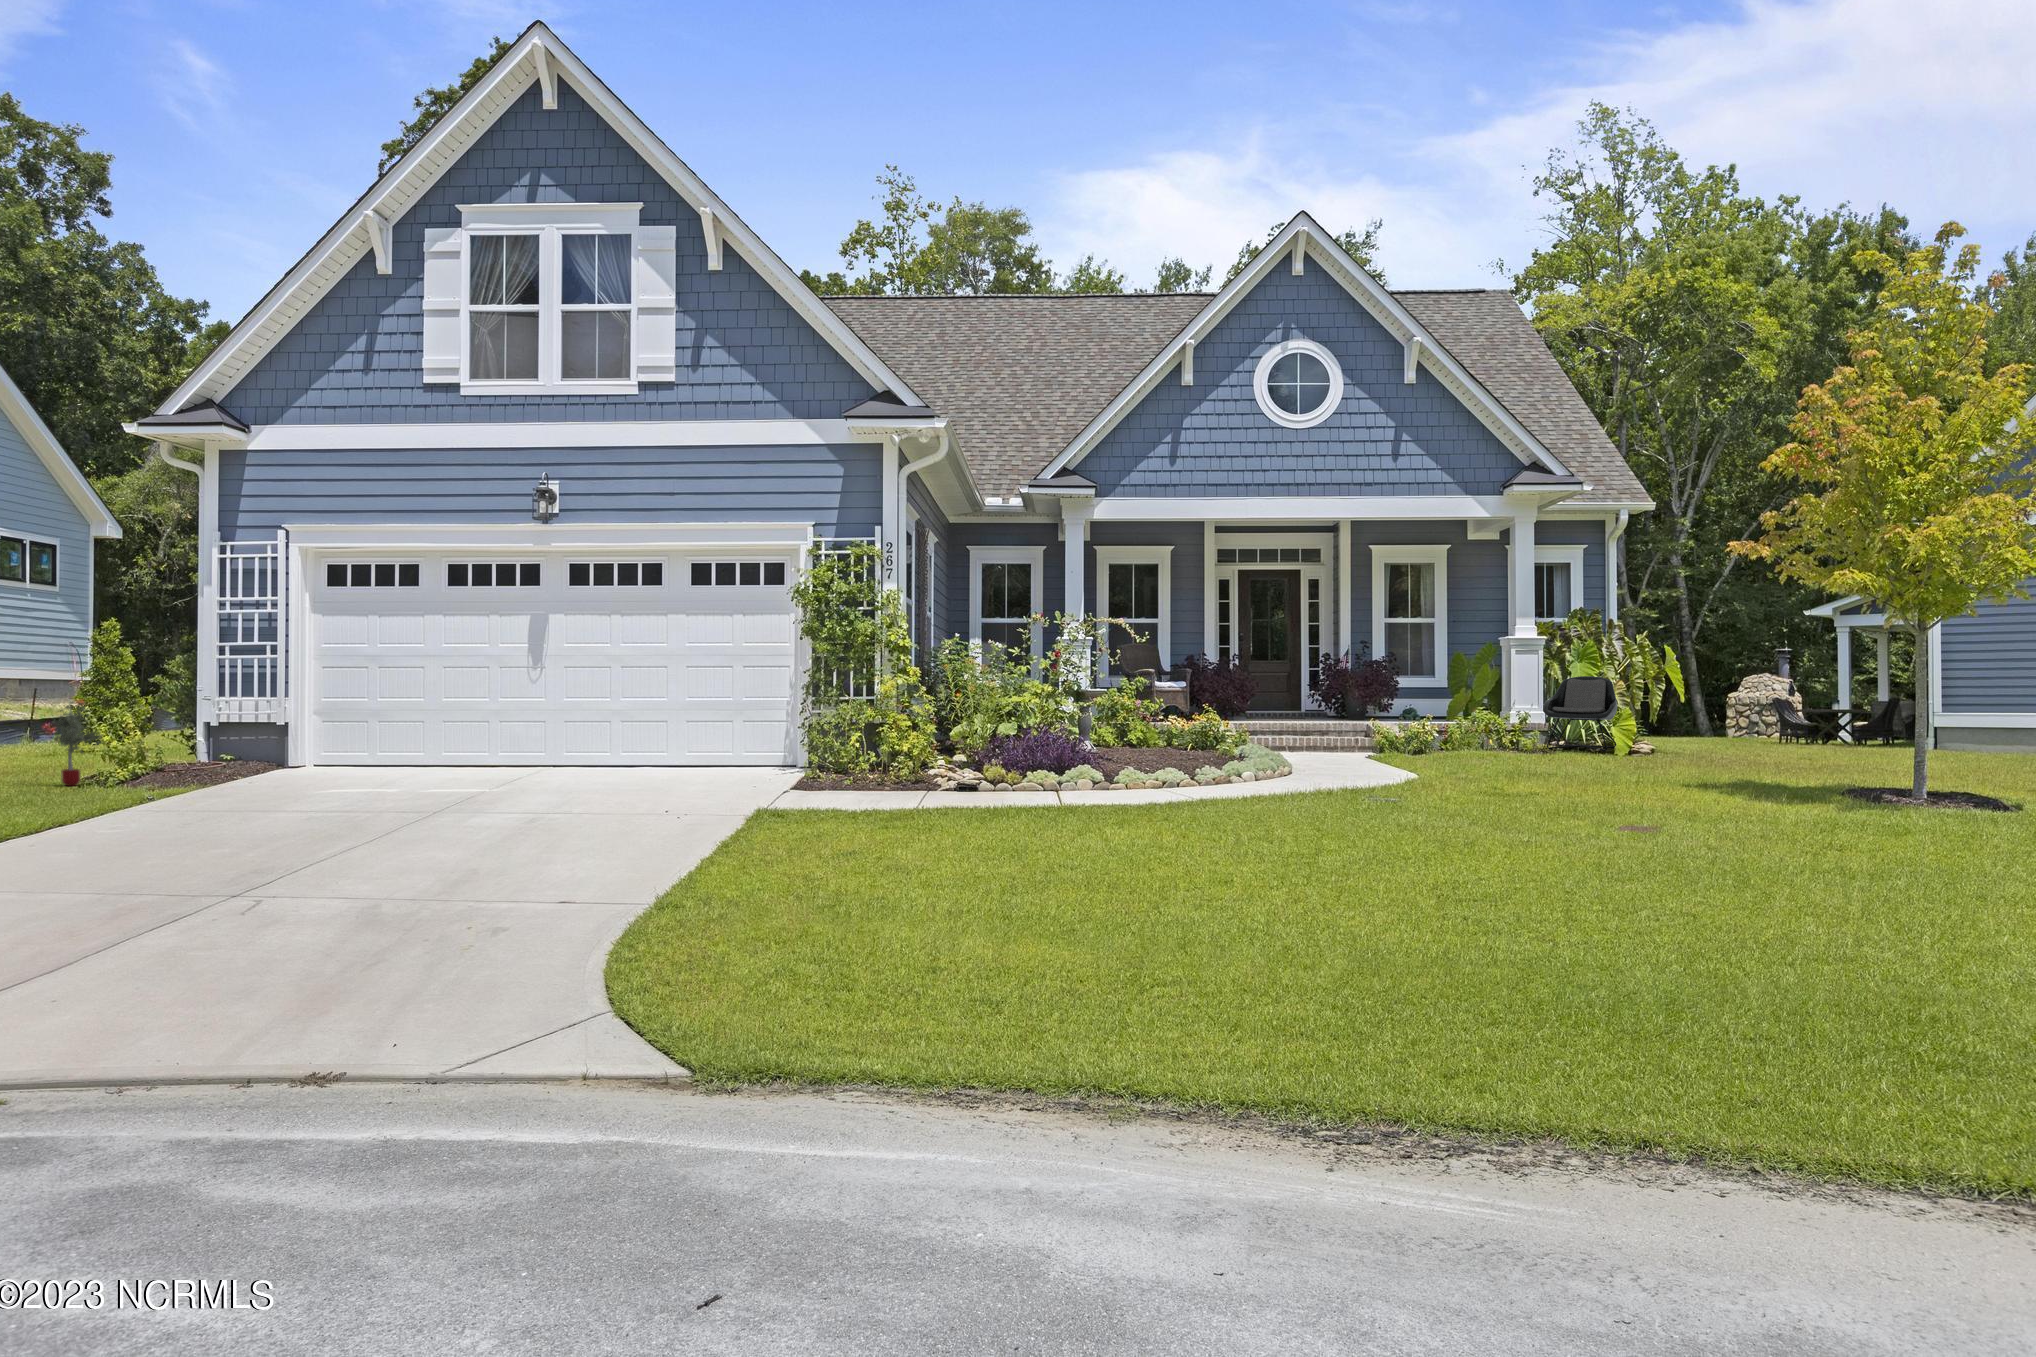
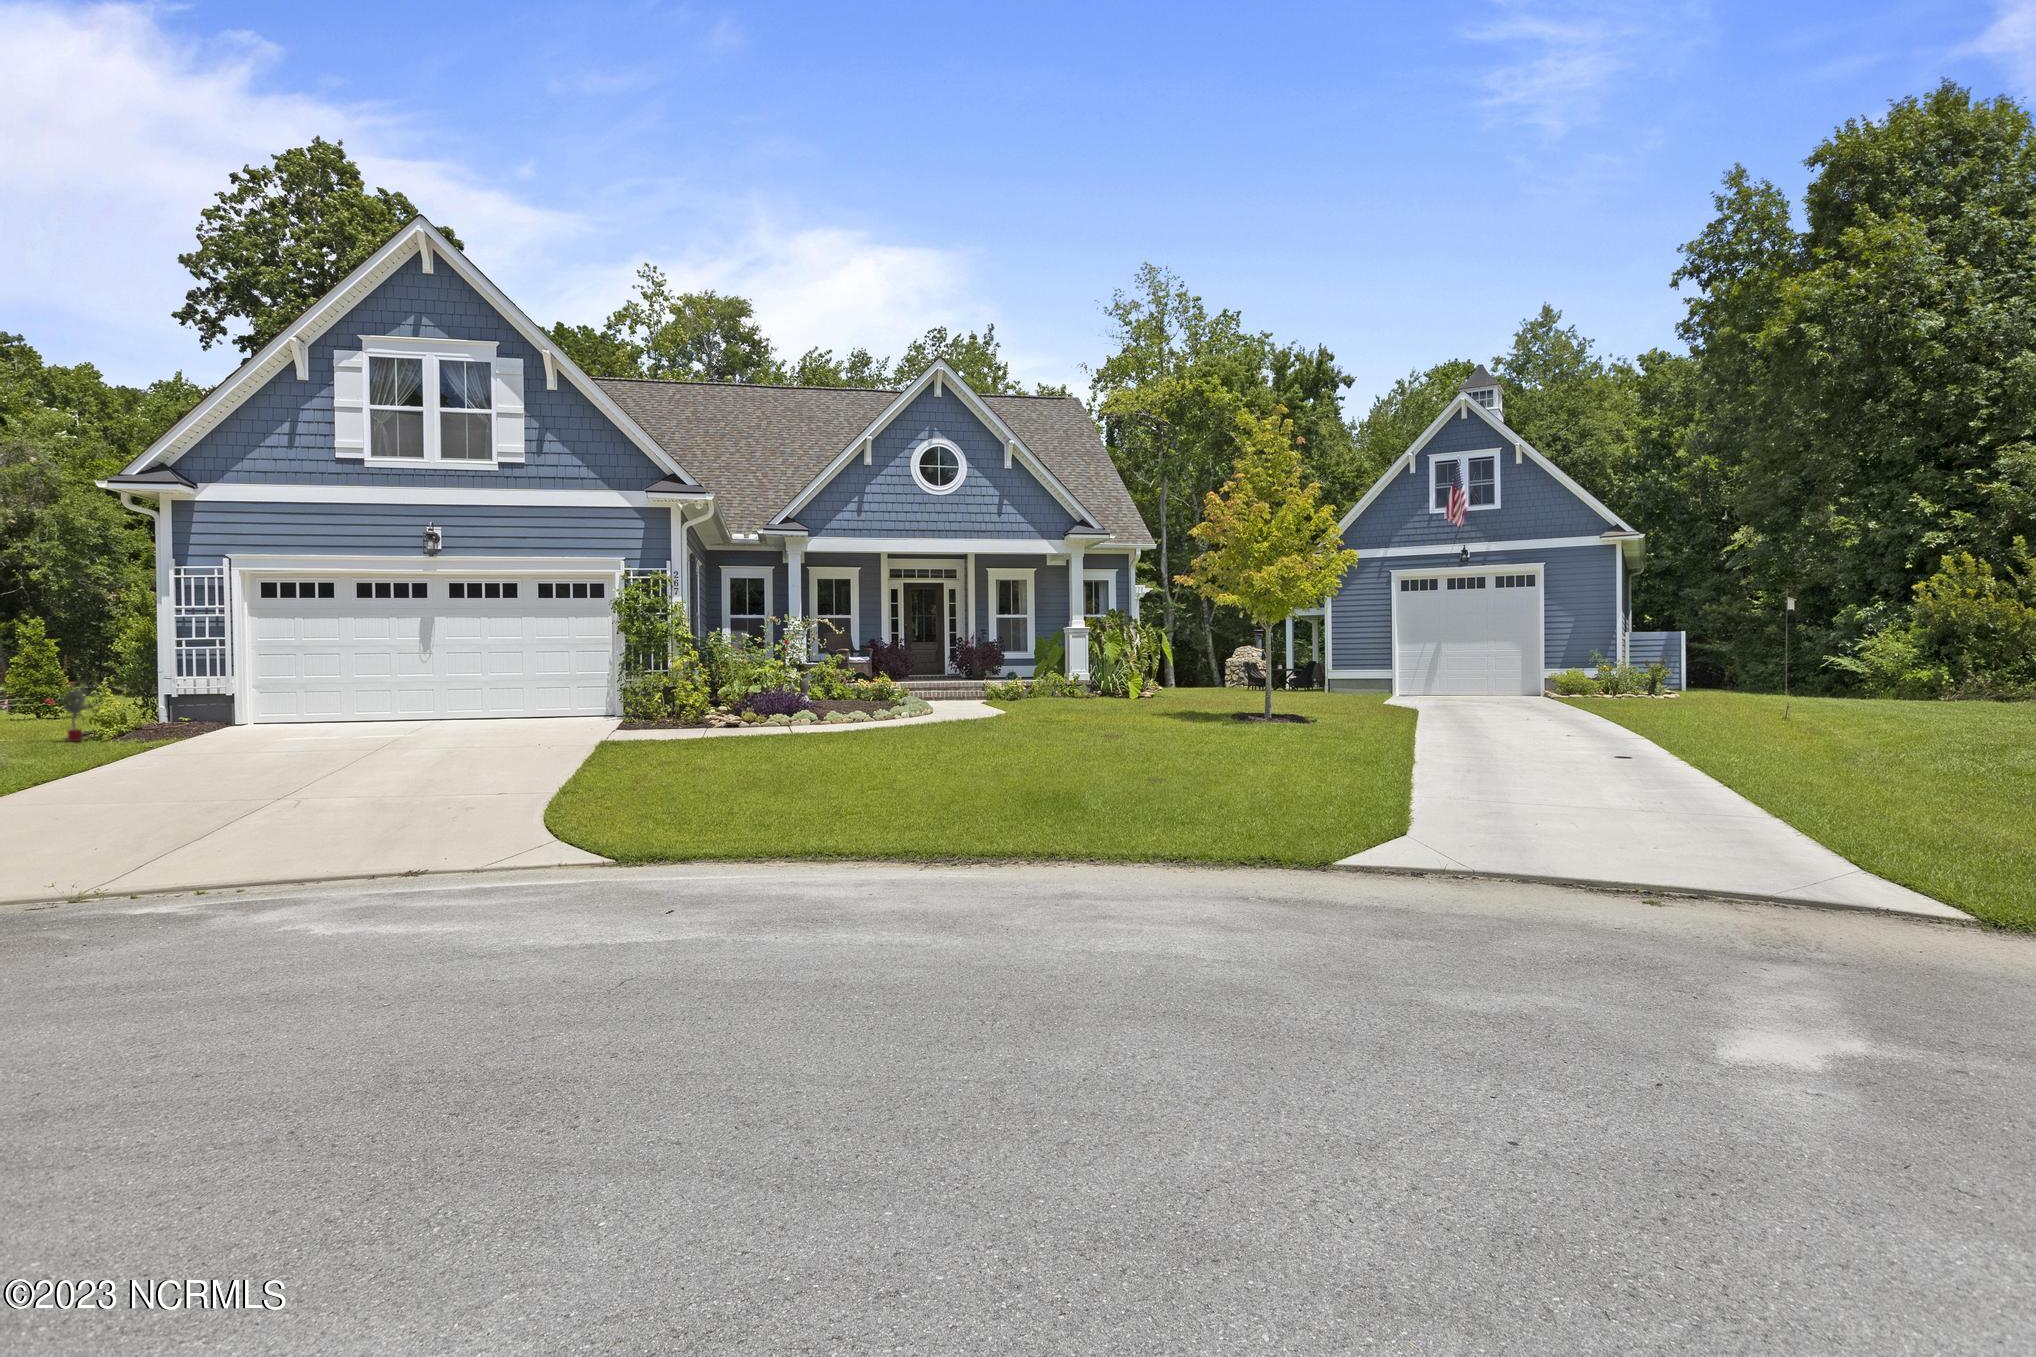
lounge chair: present [1543,676,1617,752] -> none [1087,652,1130,698]

